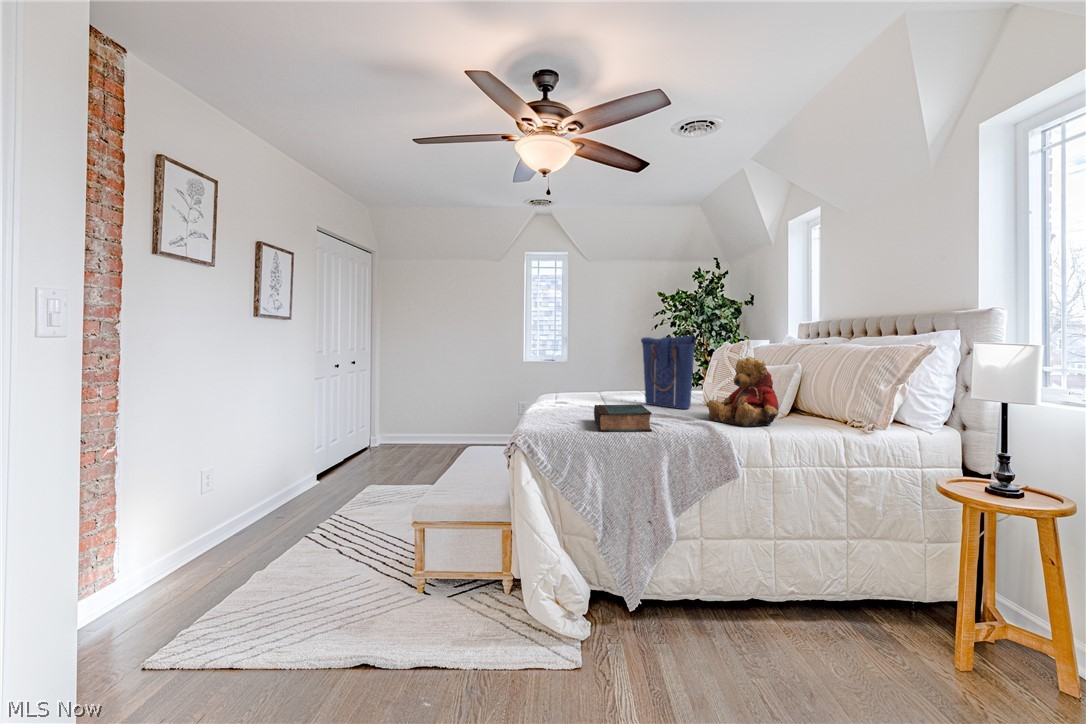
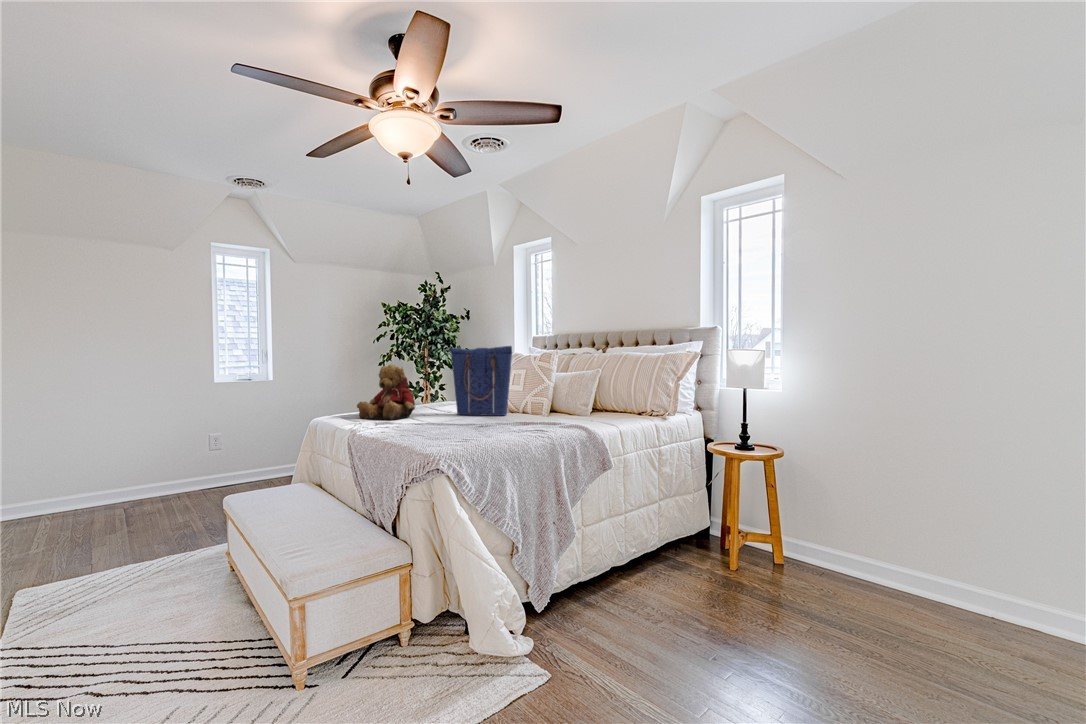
teddy bear: present [706,357,779,427] -> present [357,364,415,420]
book: present [594,405,652,432] -> none [461,413,537,441]

